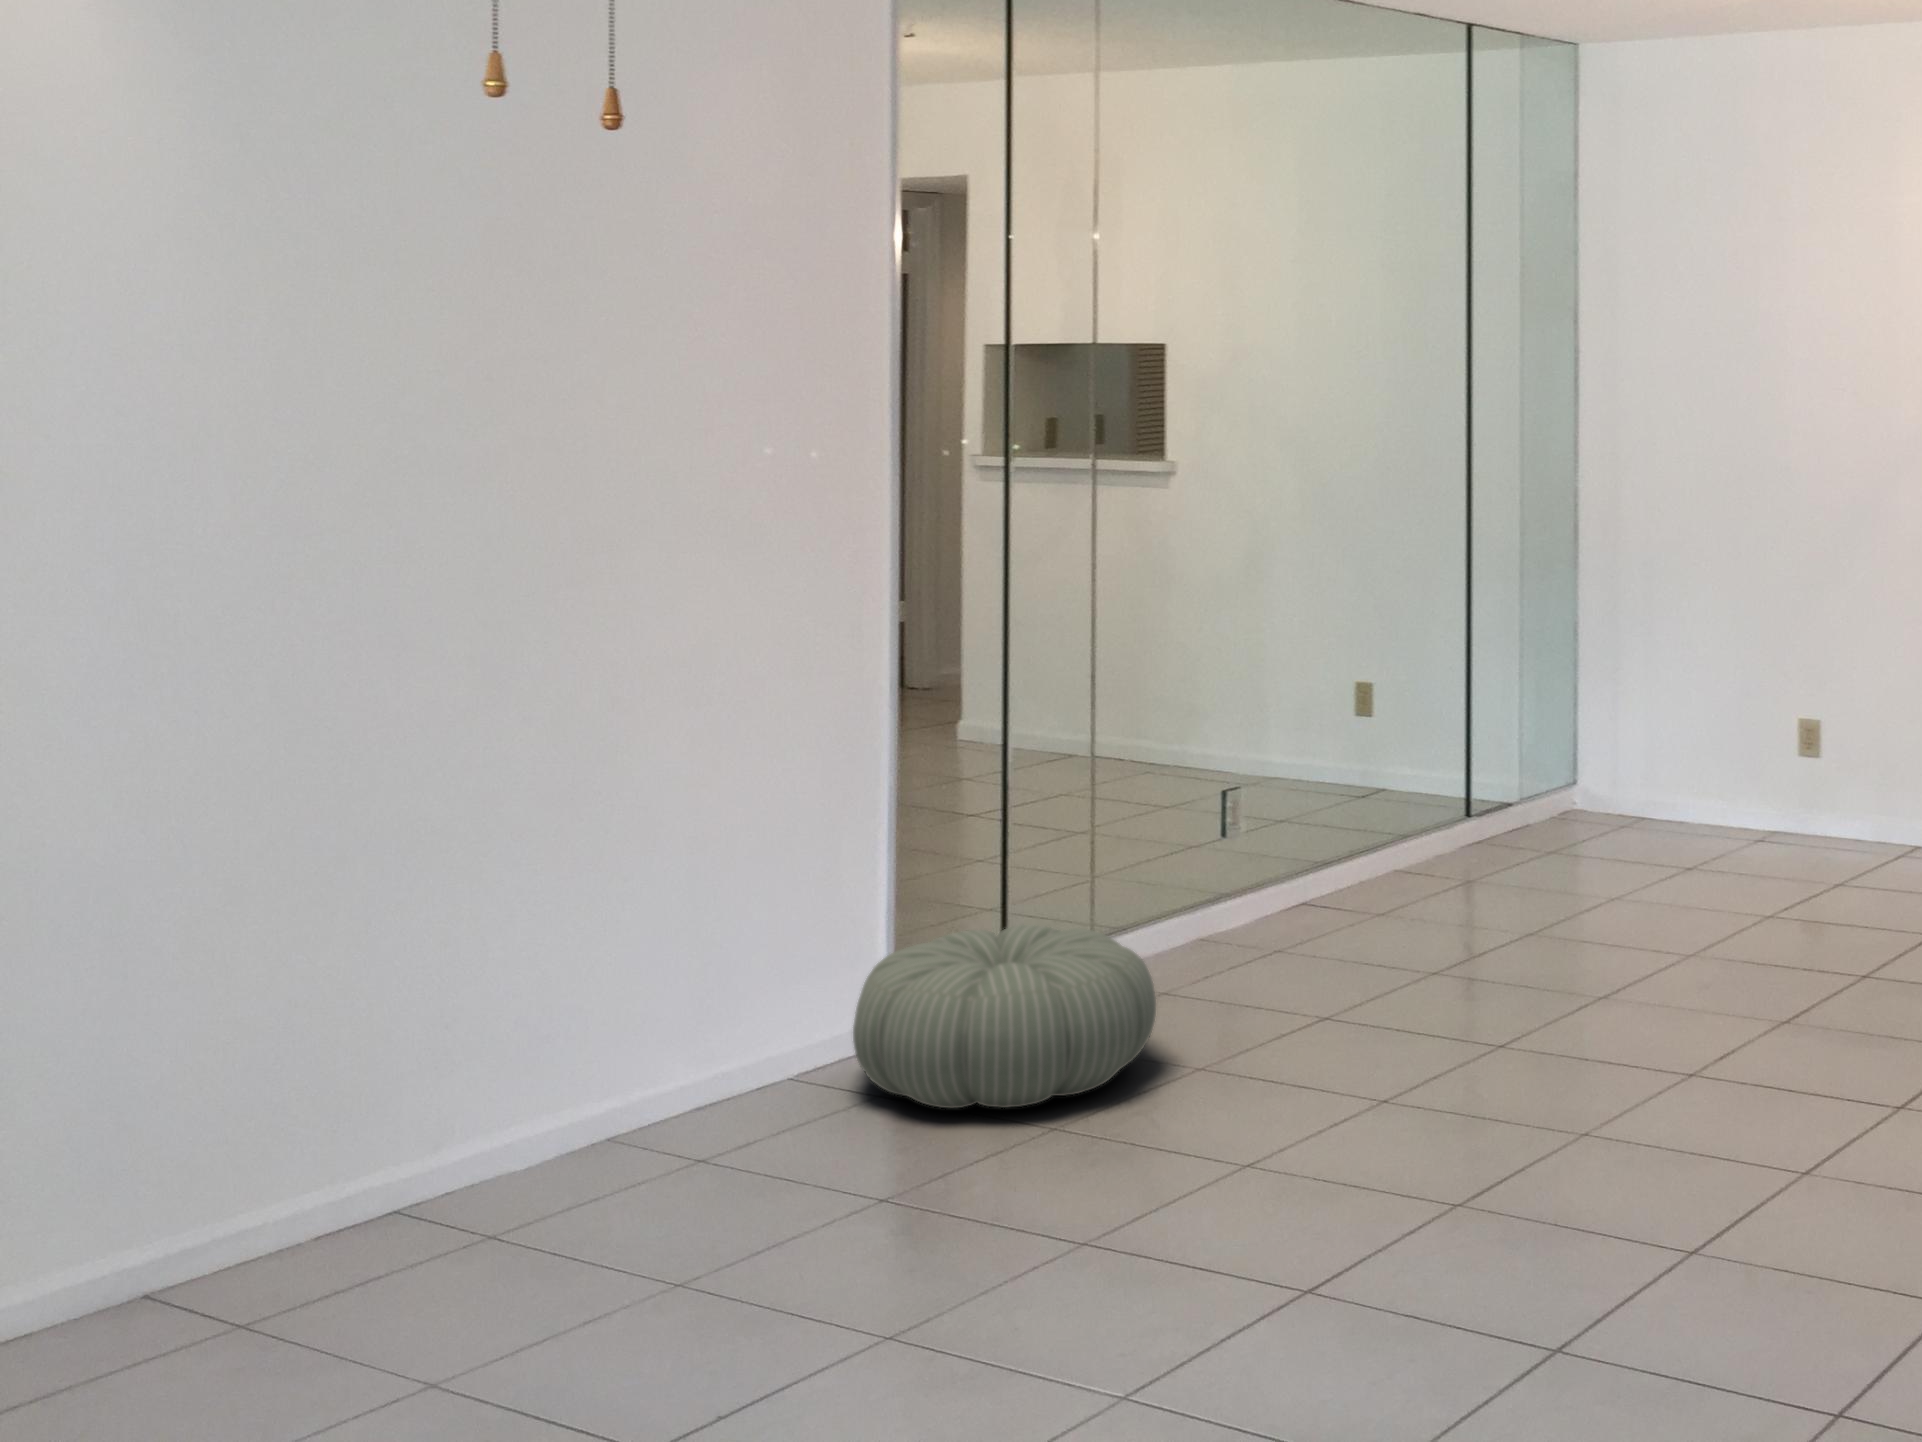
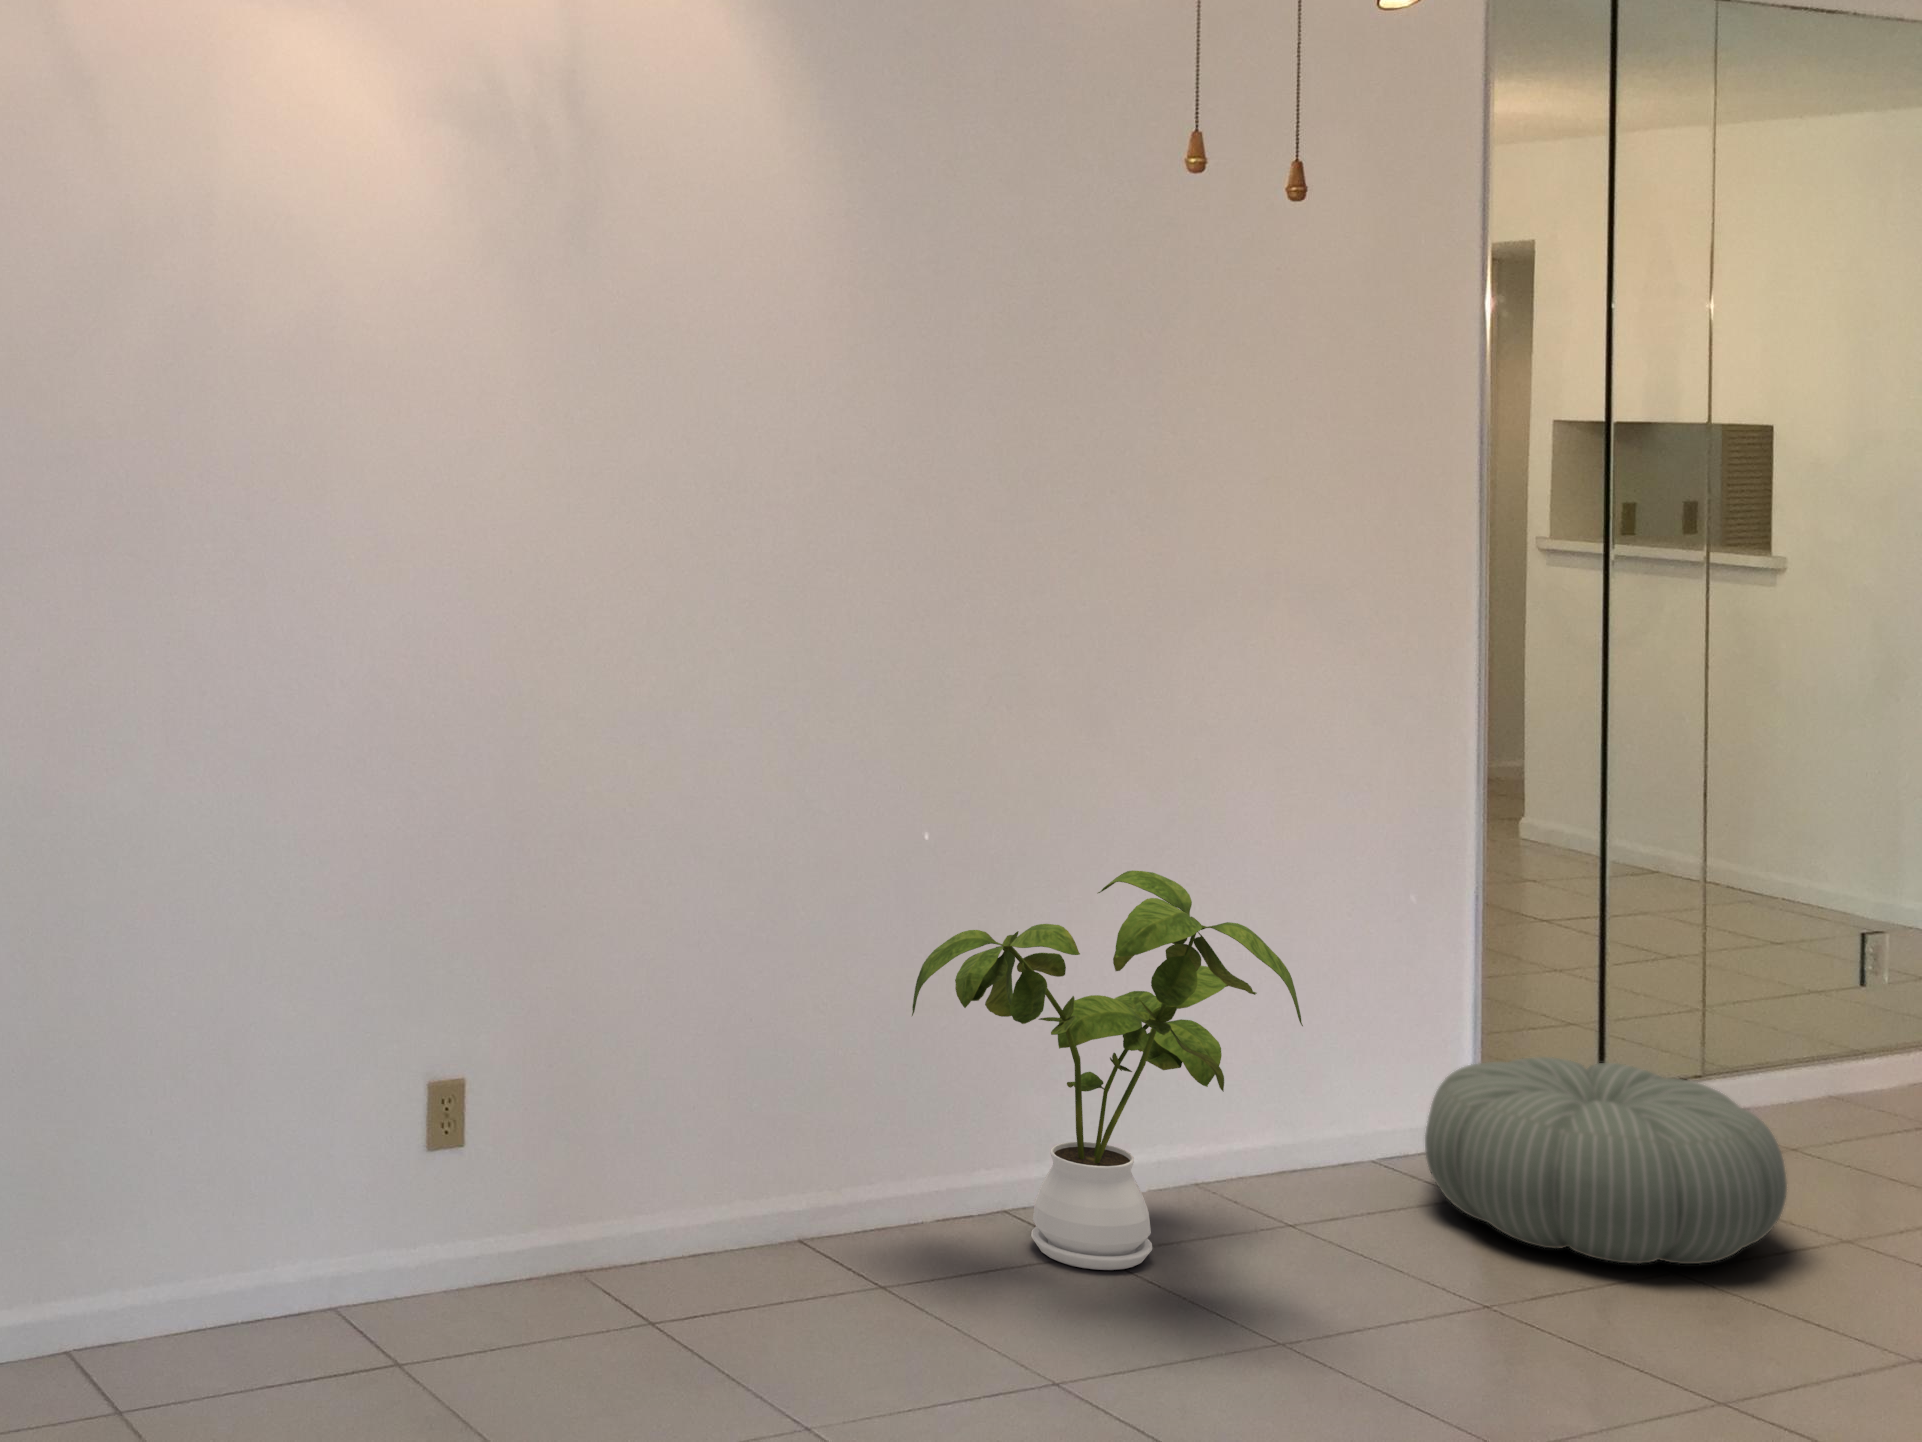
house plant: none [302,821,721,1241] -> present [912,870,1303,1270]

